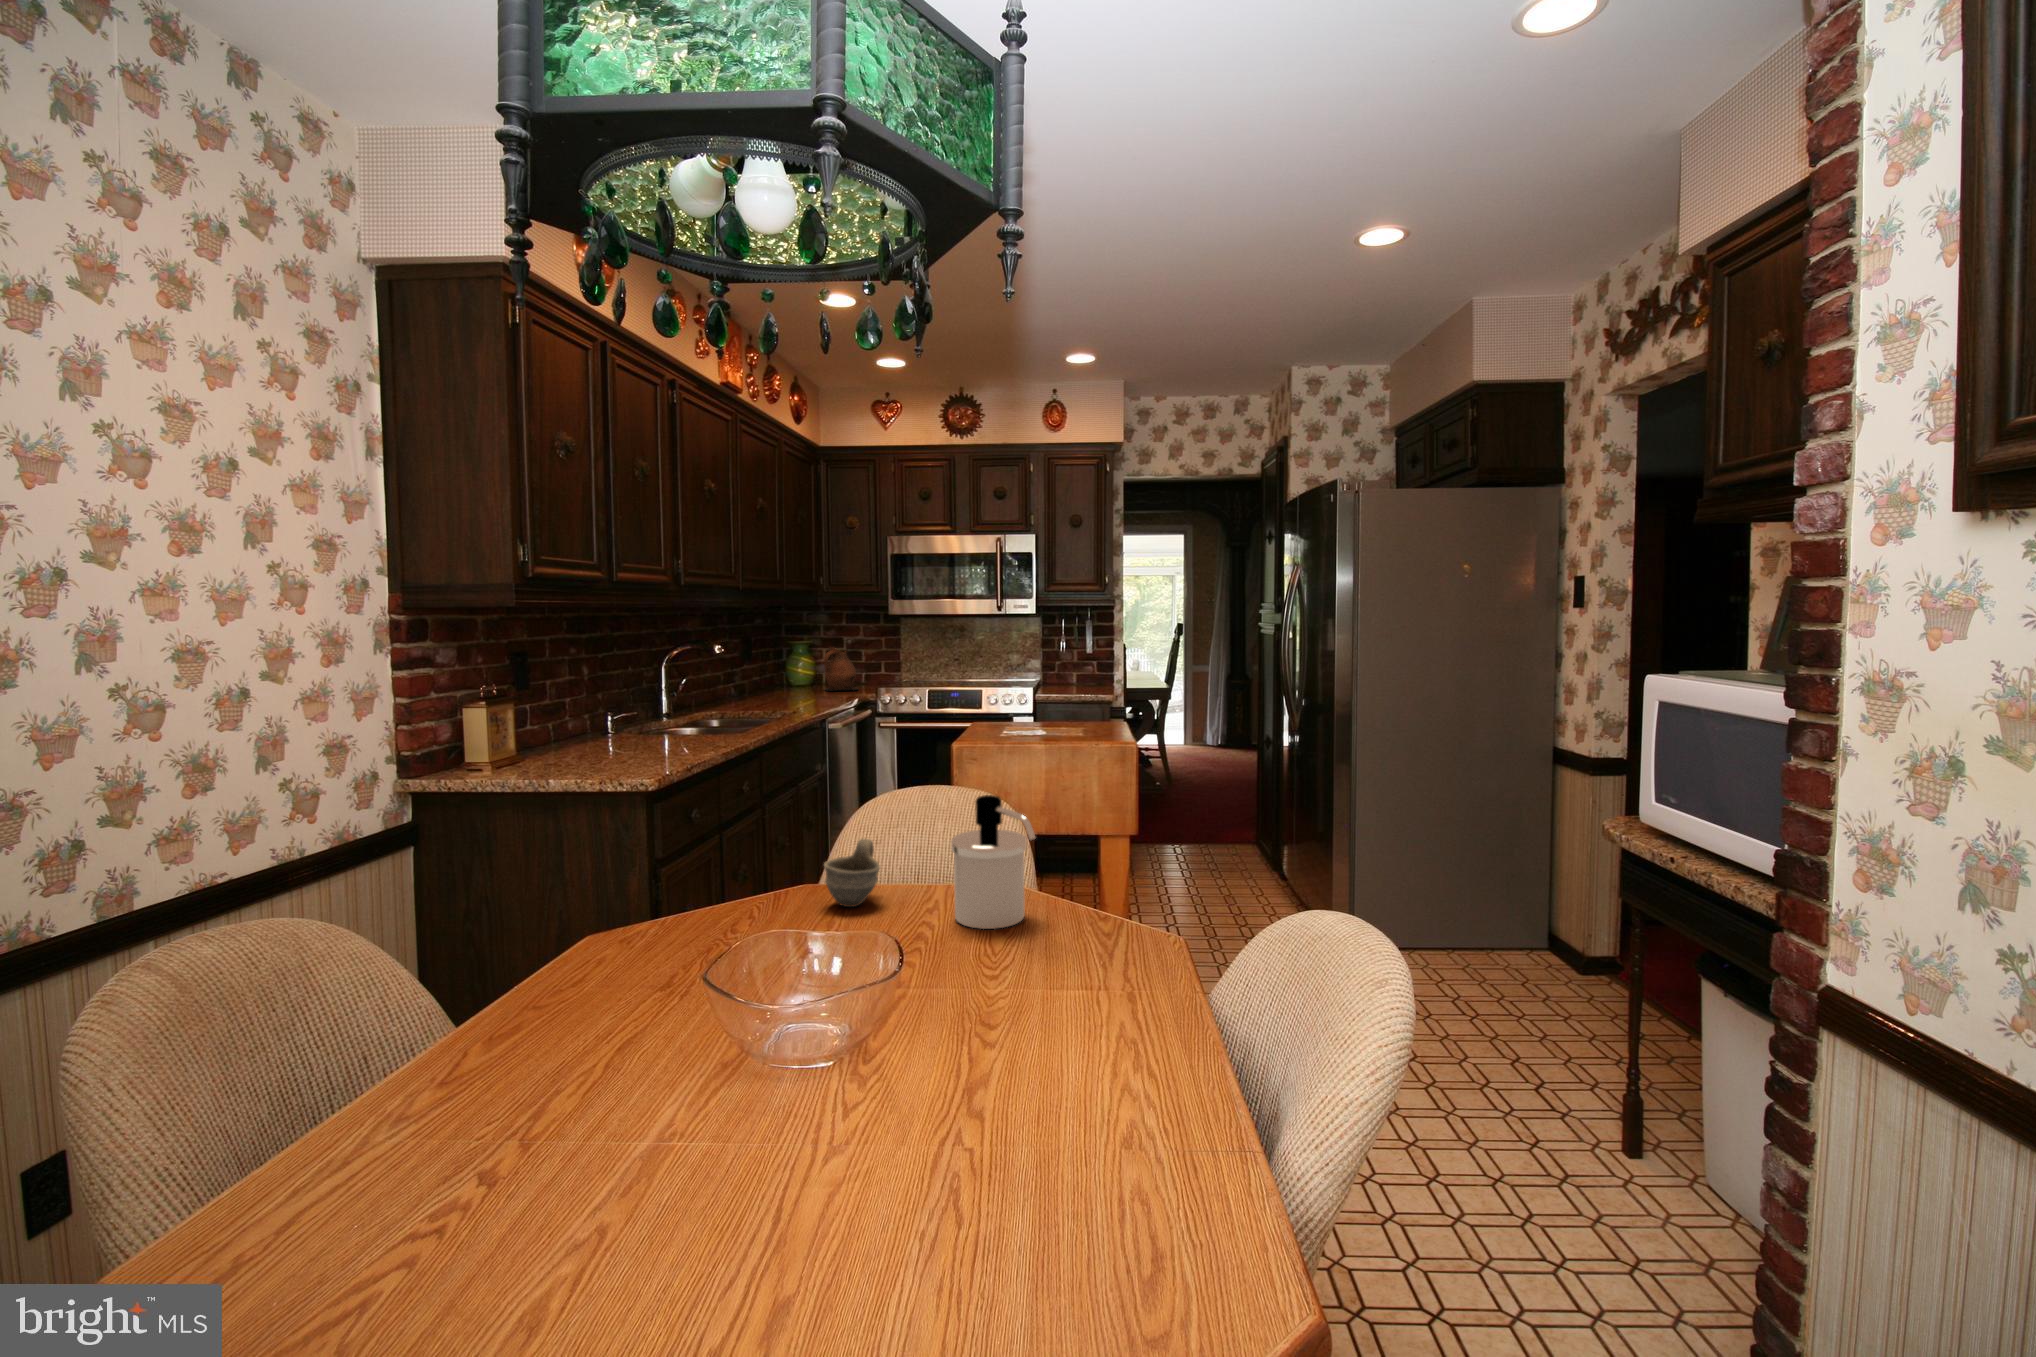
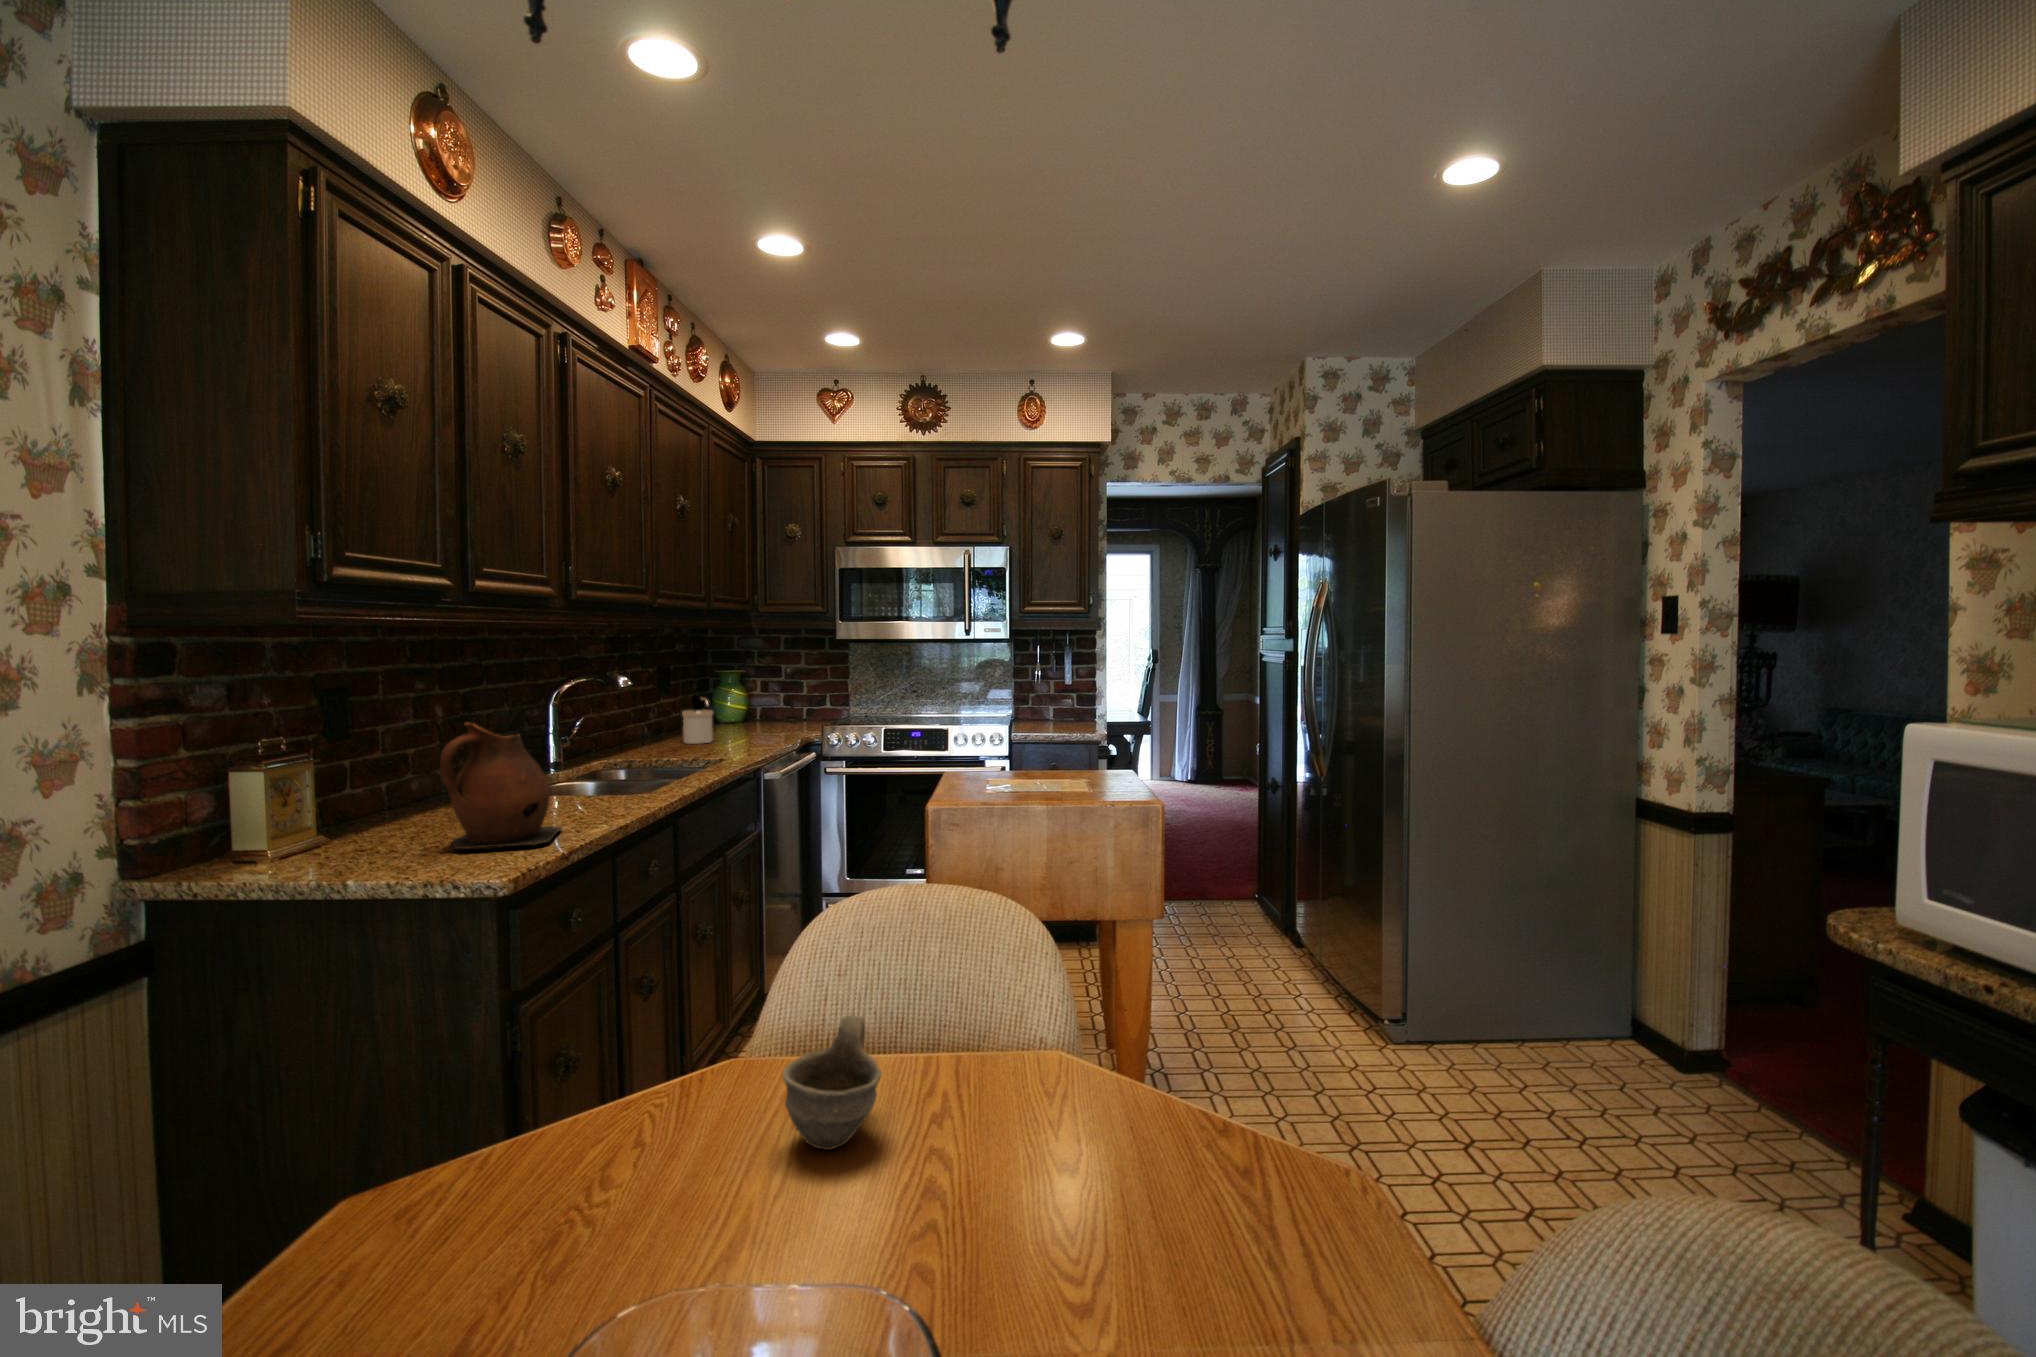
ceramic pitcher: present [824,647,857,690] -> present [440,723,562,849]
soap dispenser: present [951,795,1035,929] -> present [682,694,713,744]

